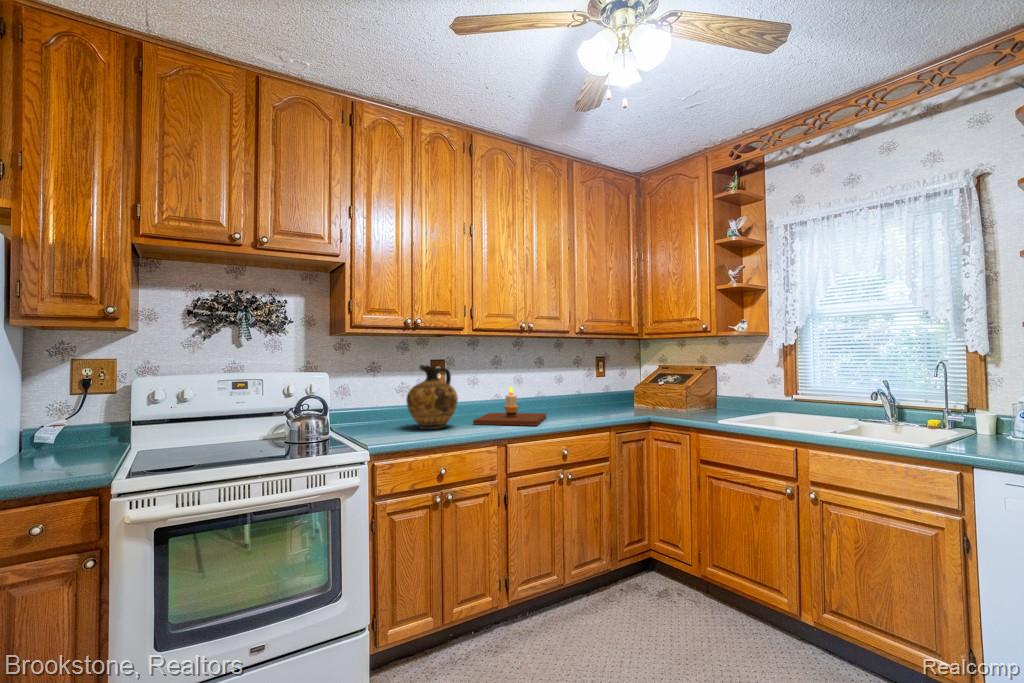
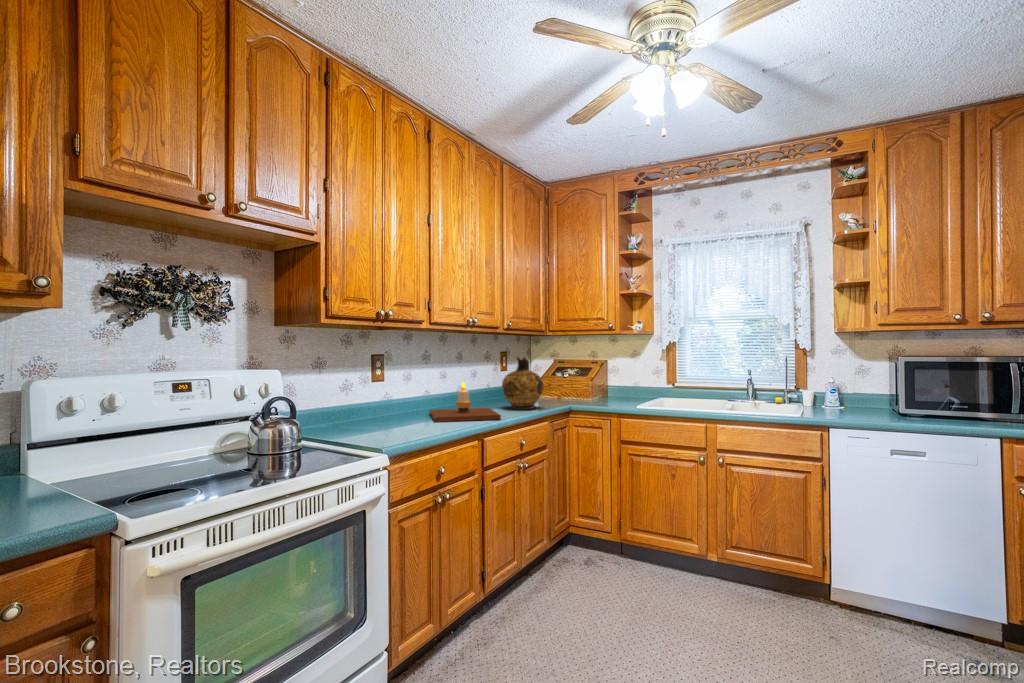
ceramic jug: present [406,365,458,429] -> present [502,357,543,409]

